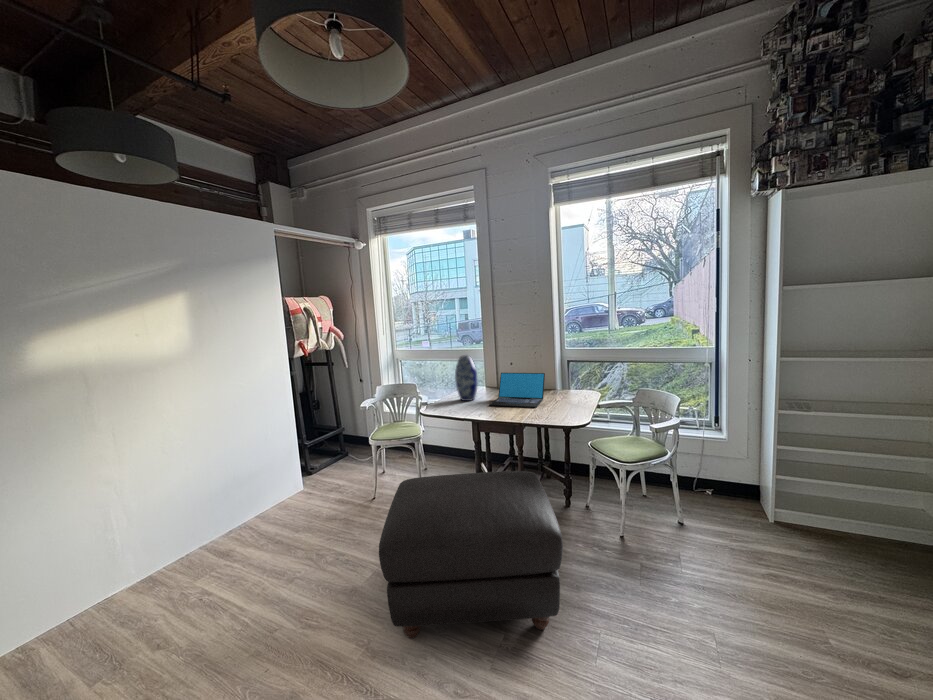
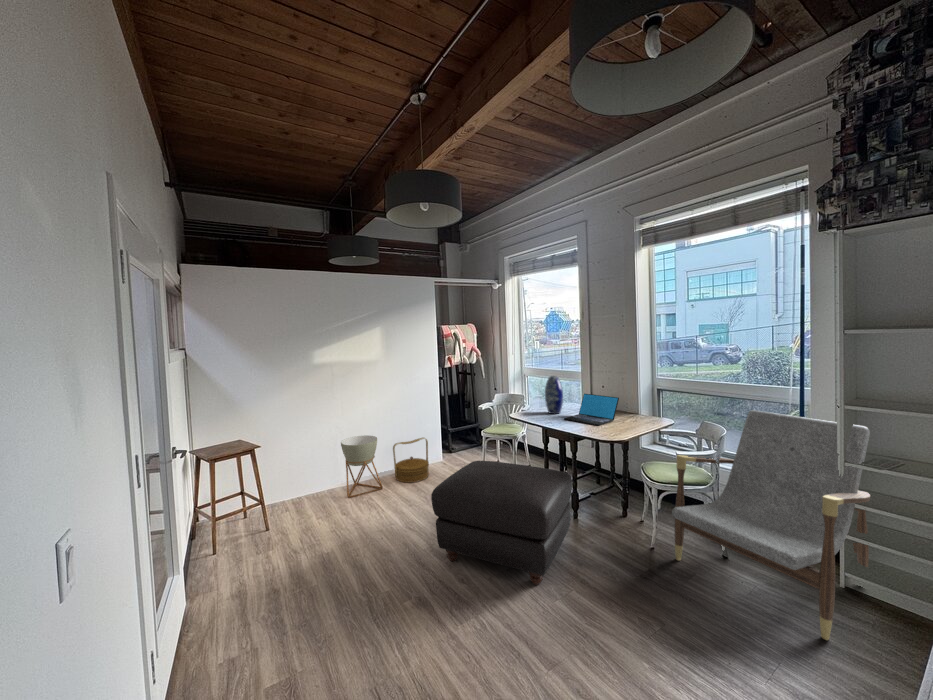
armchair: none [643,372,820,582] -> present [672,410,870,640]
woven basket: none [240,459,299,531] -> present [393,438,429,483]
planter: none [145,473,232,585] -> present [341,435,383,498]

